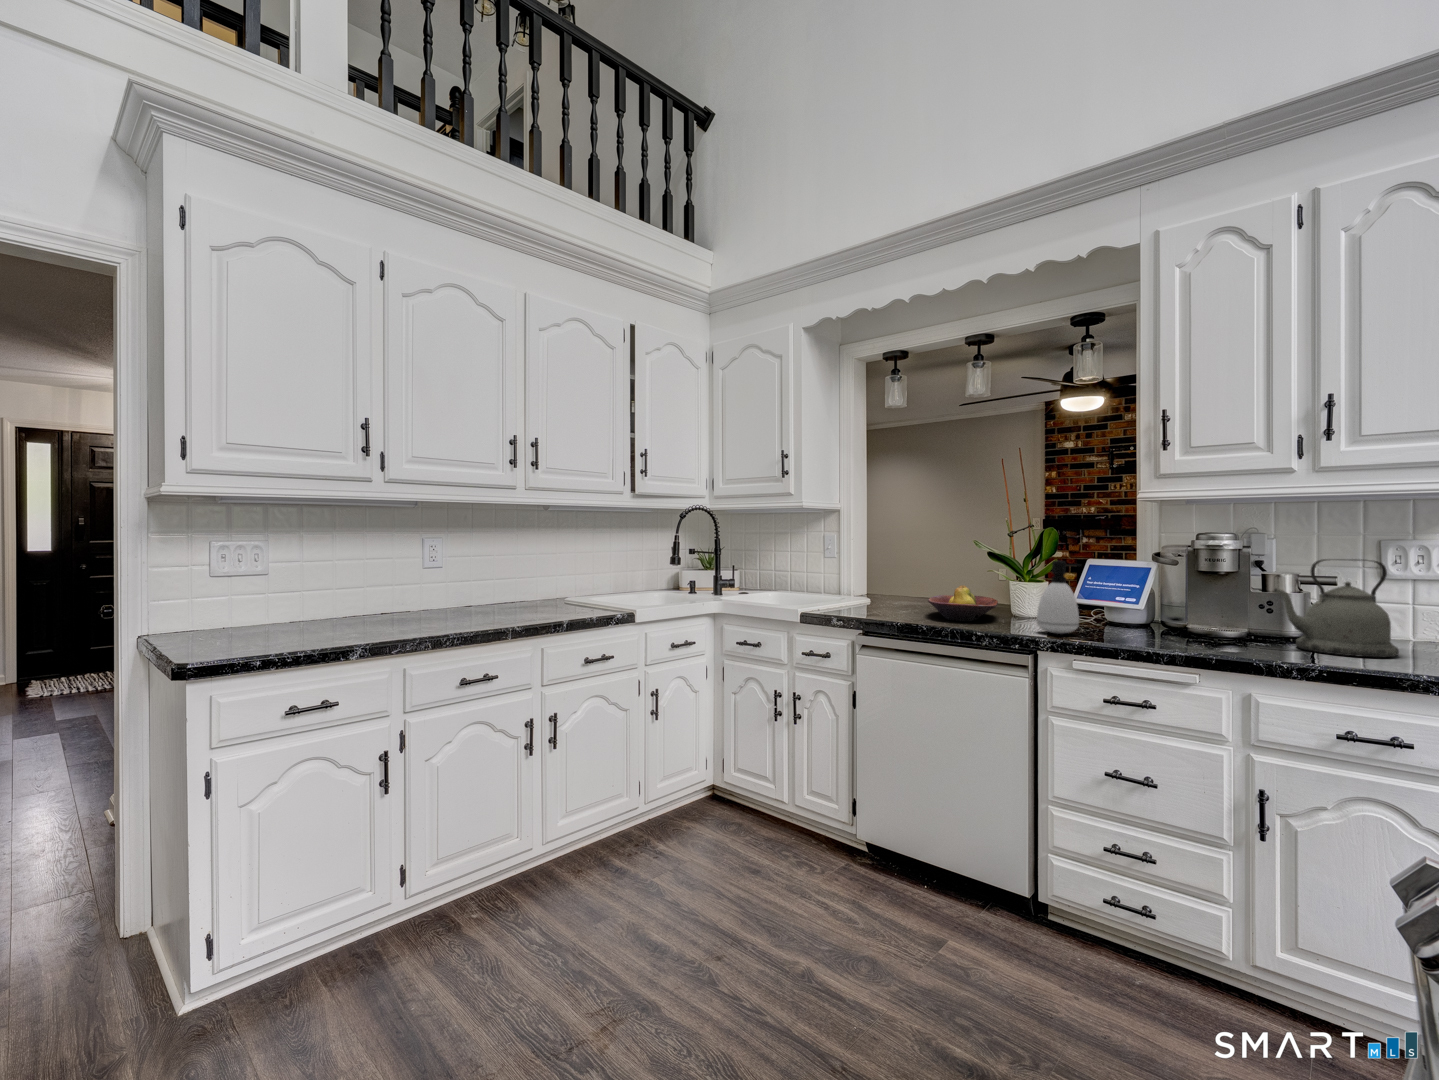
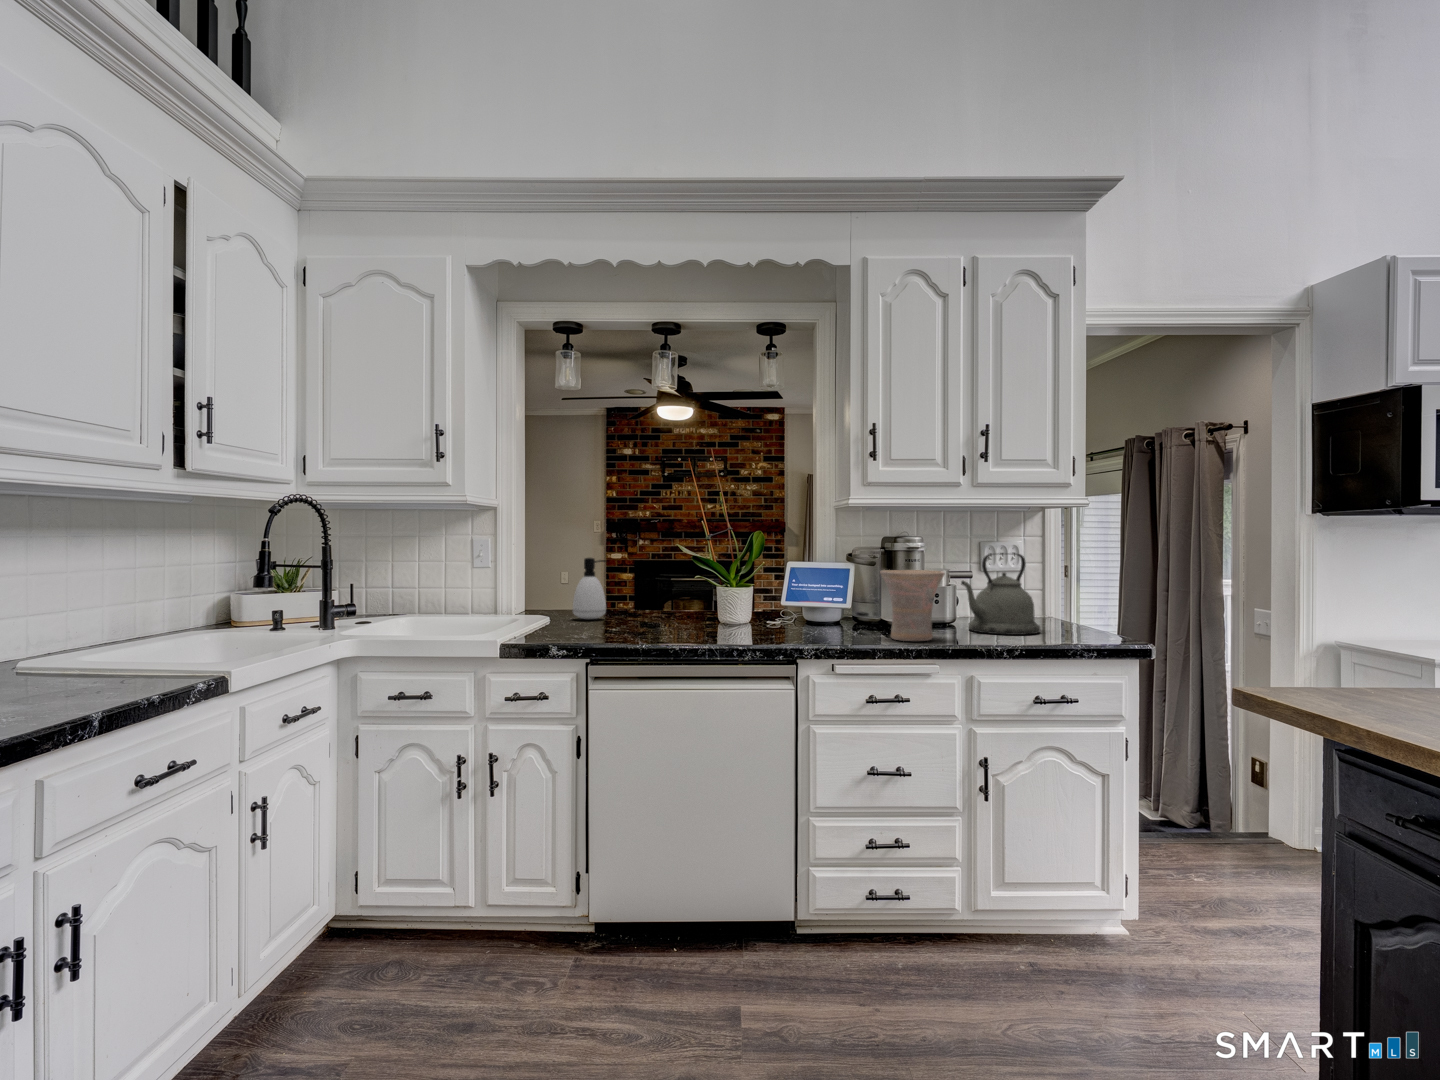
soap dispenser: present [1037,560,1081,634] -> present [573,558,606,620]
vase: none [1151,572,1230,649] -> present [880,570,945,641]
fruit bowl: present [928,585,998,621] -> none [638,594,718,634]

